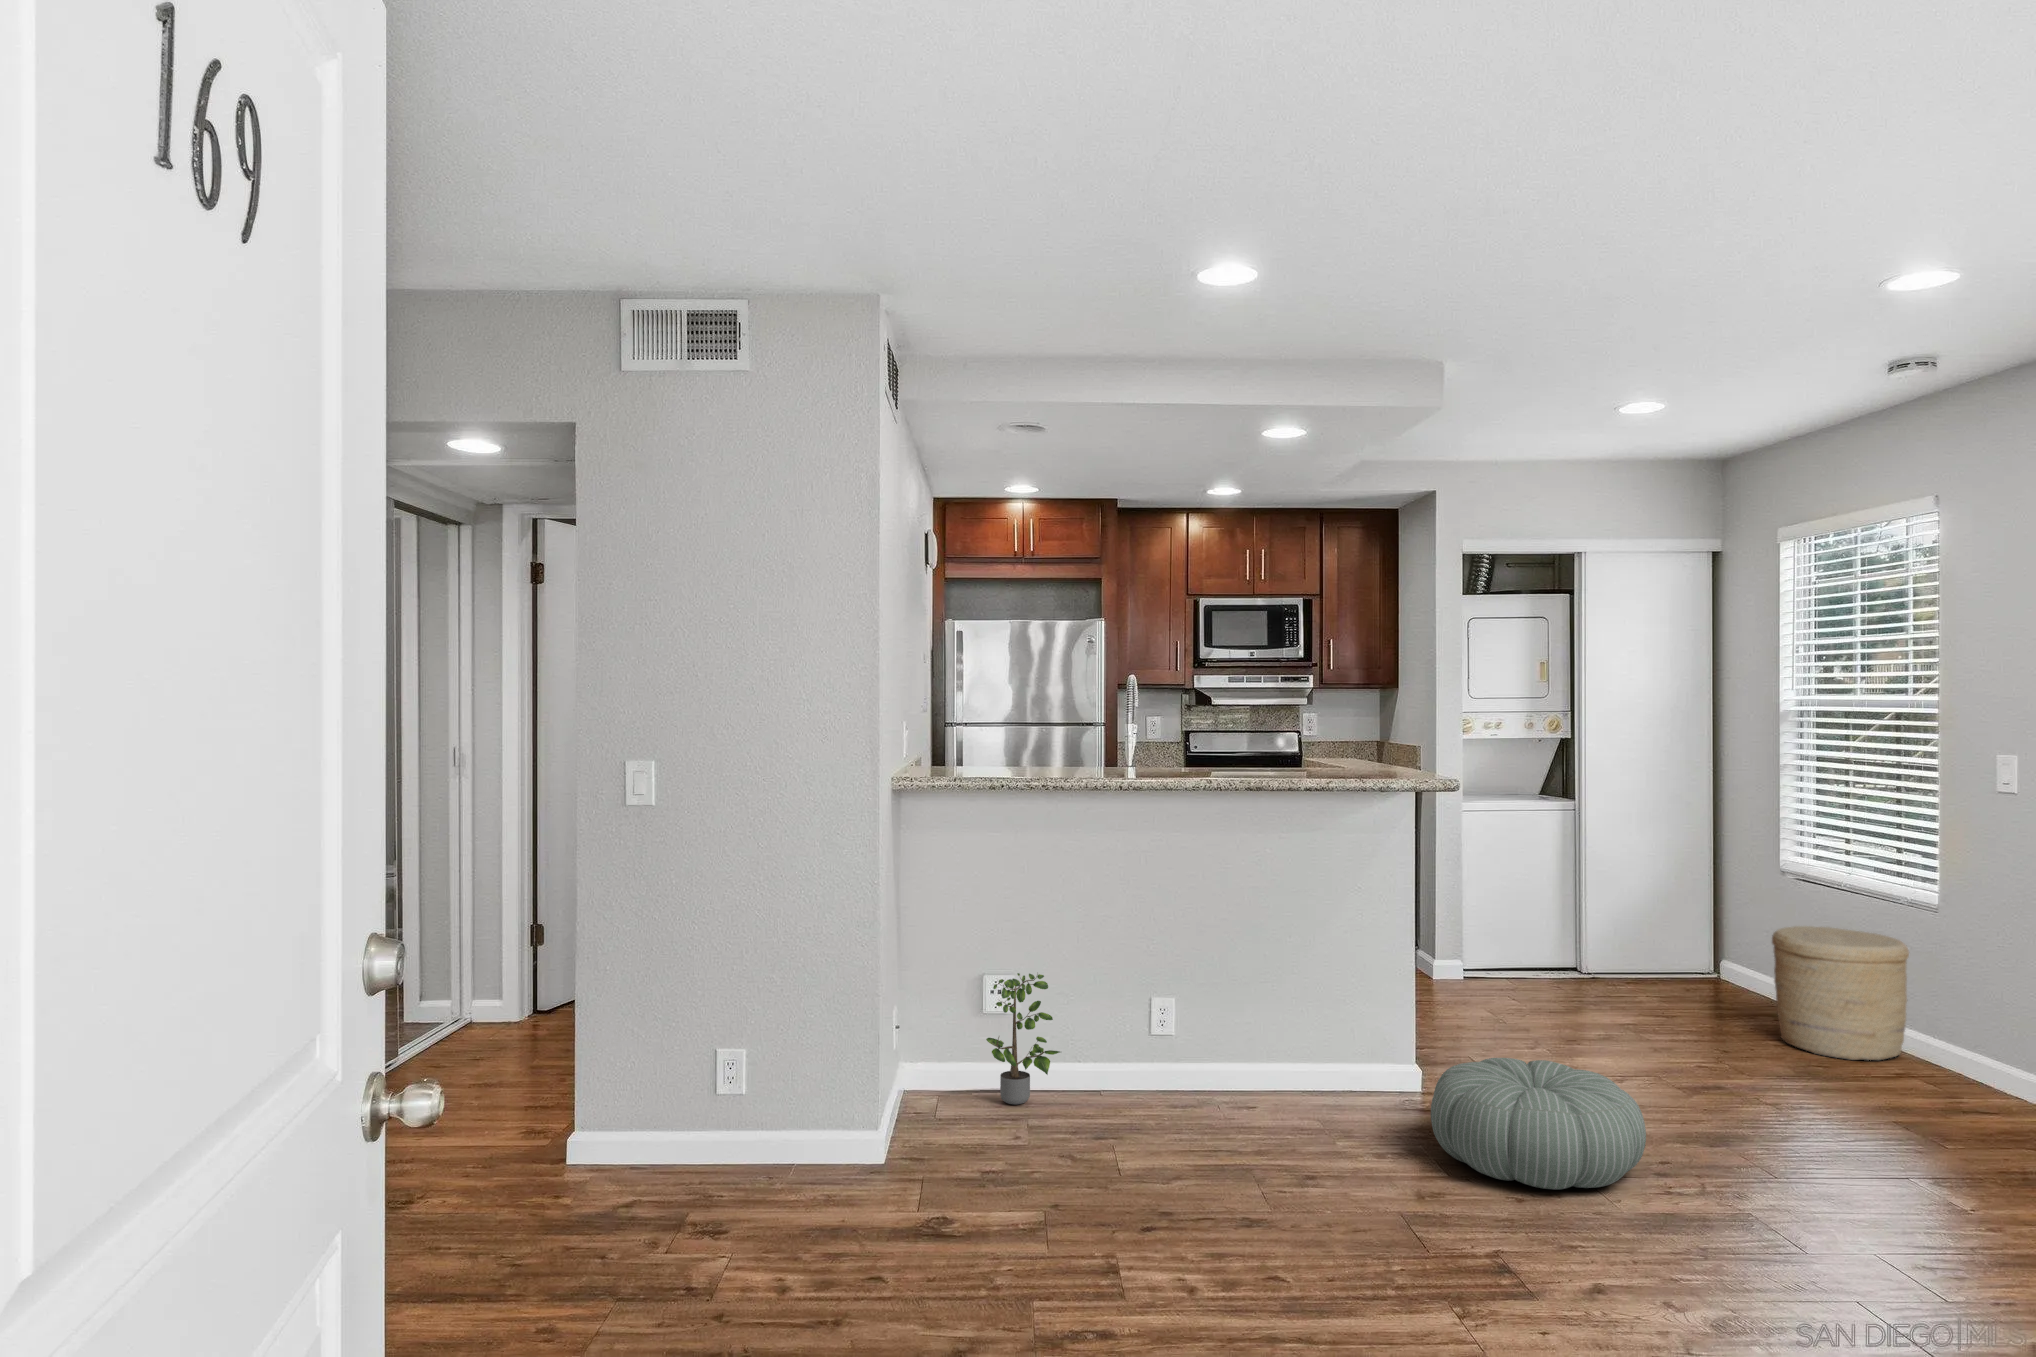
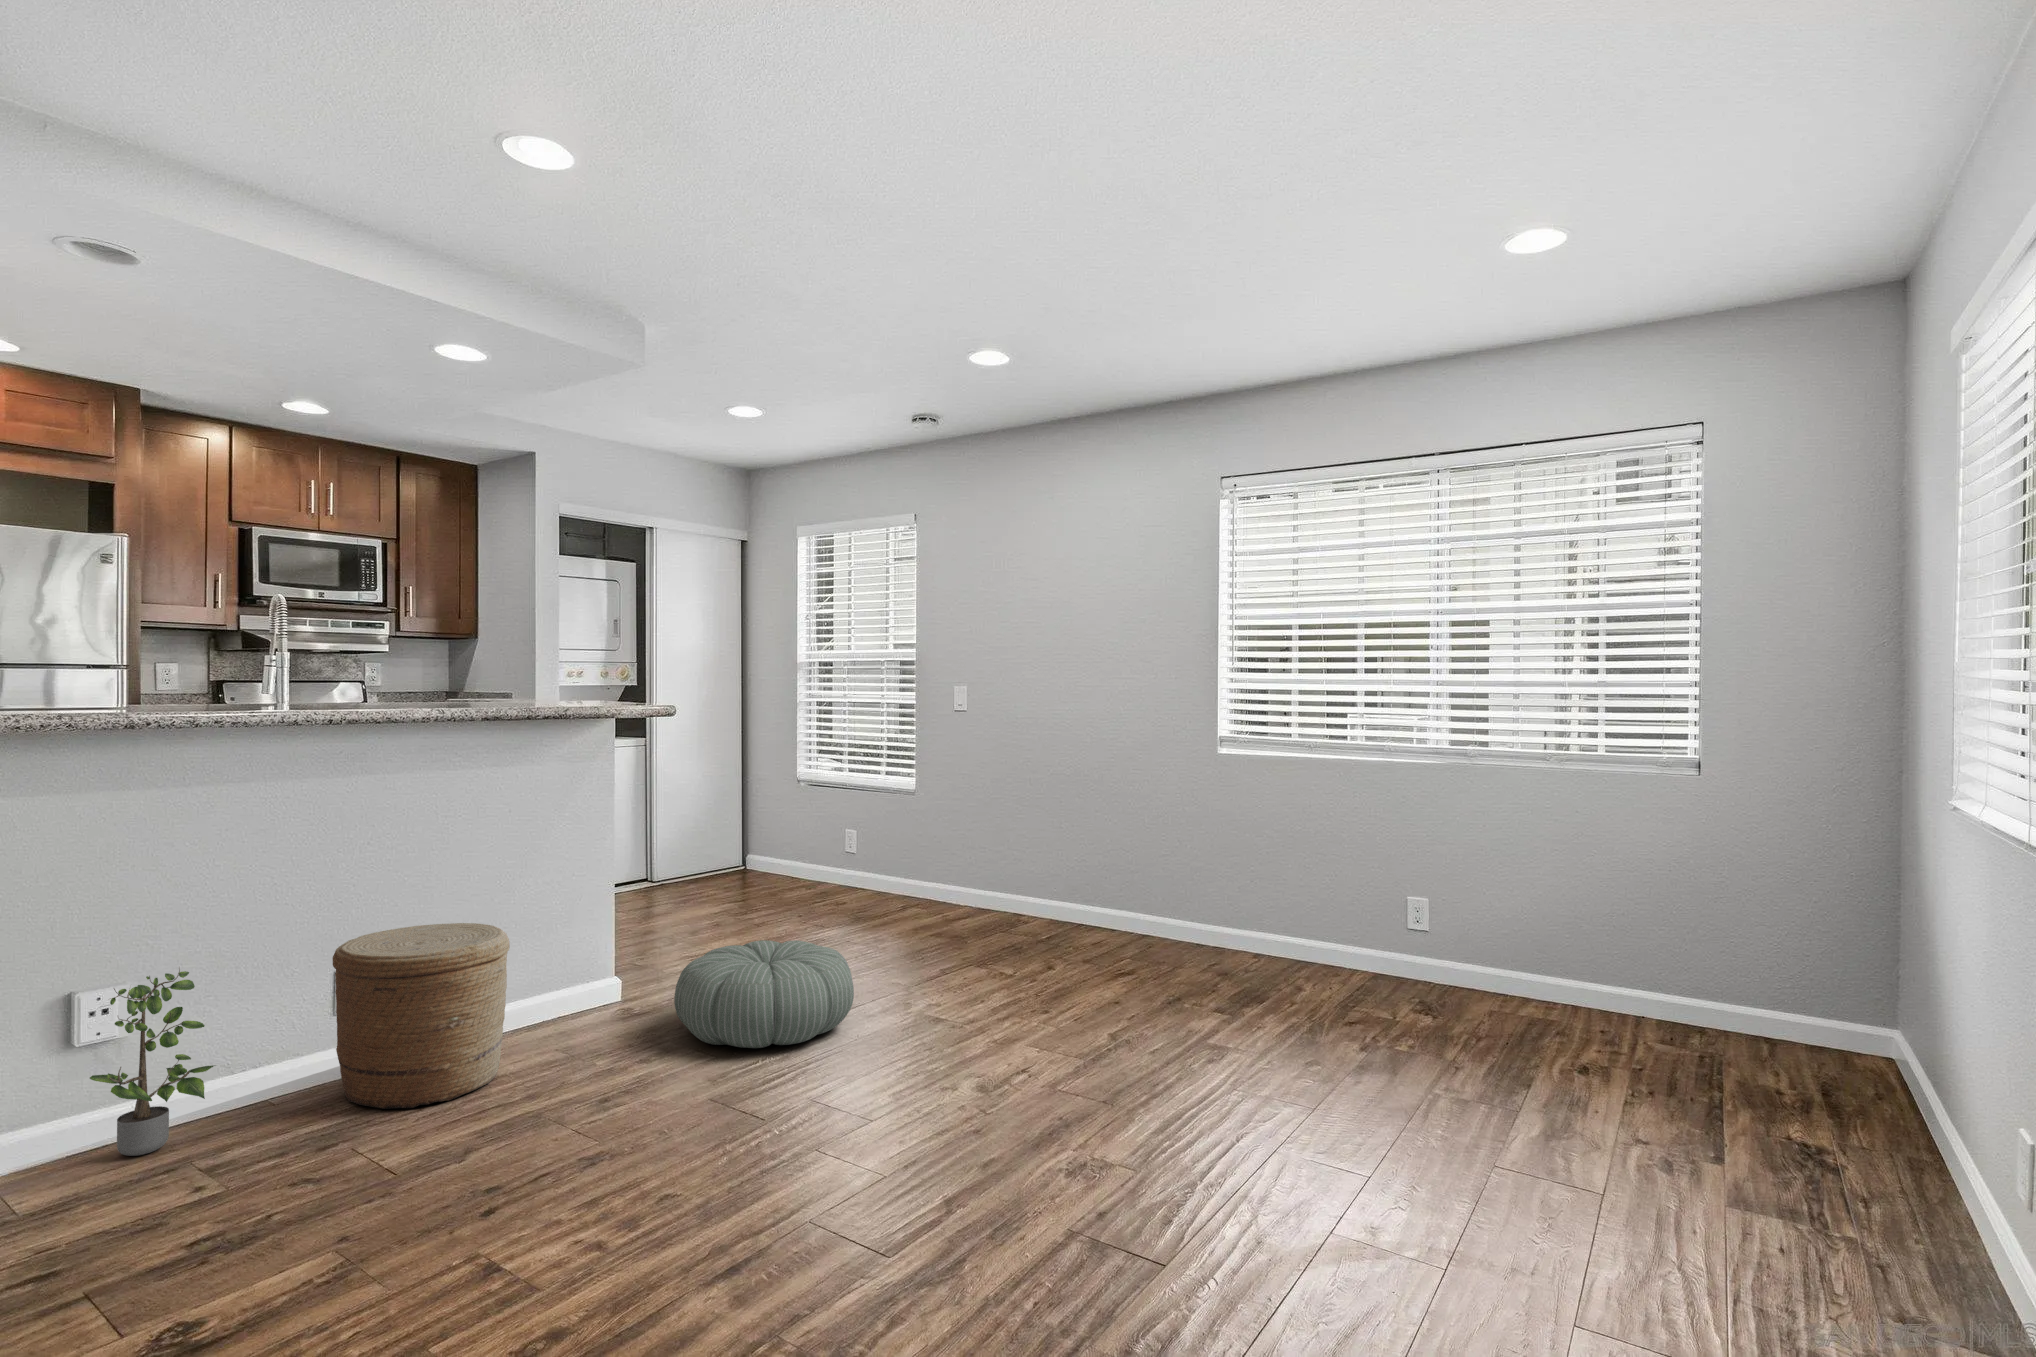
woven basket: present [1772,926,1909,1060] -> present [333,923,510,1109]

